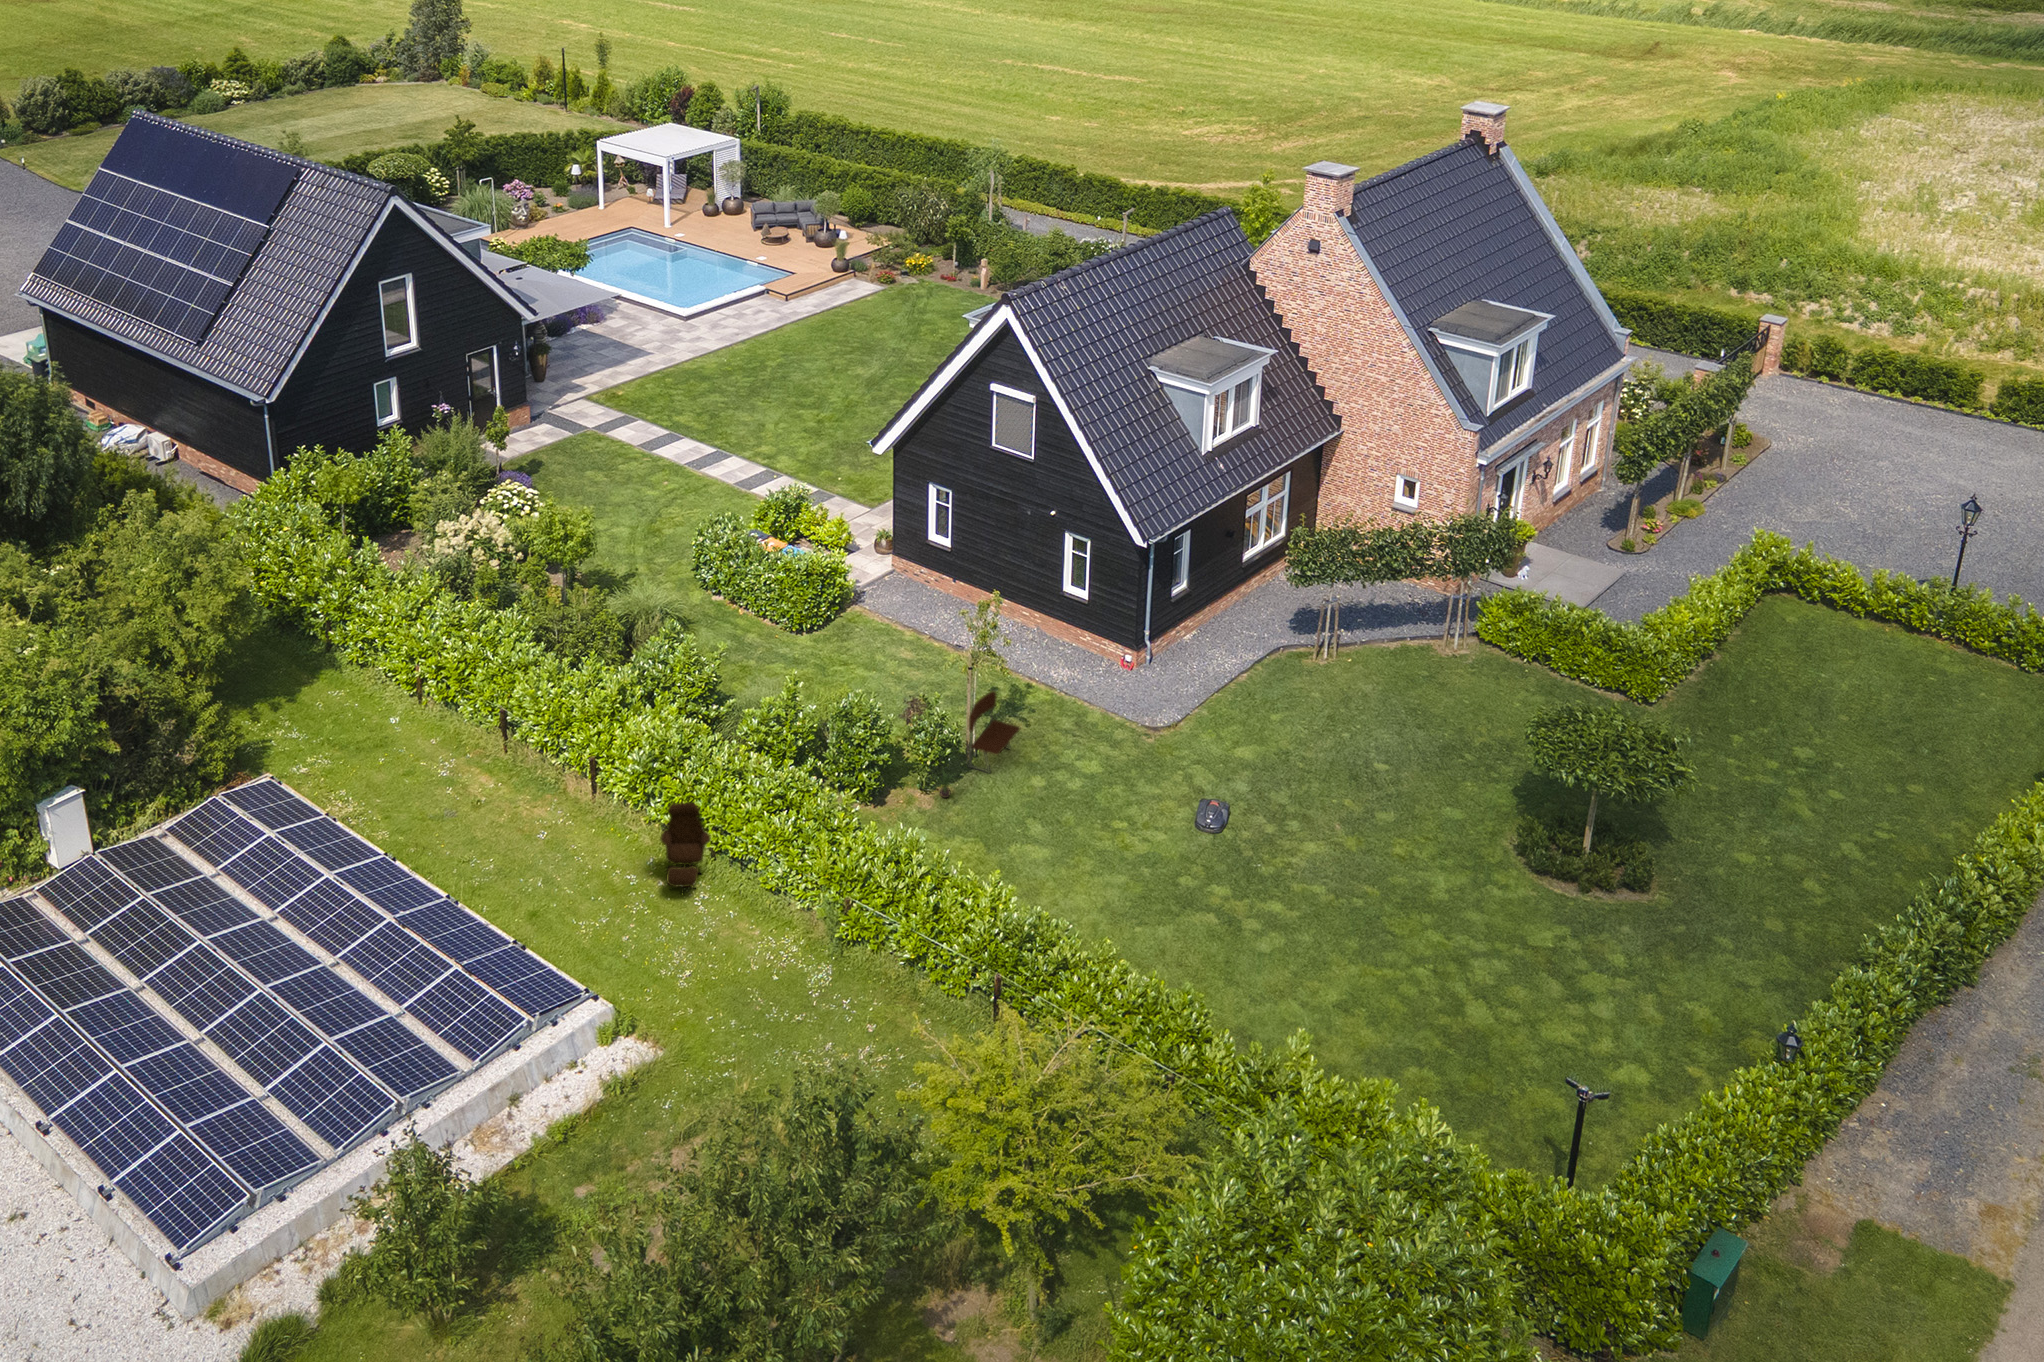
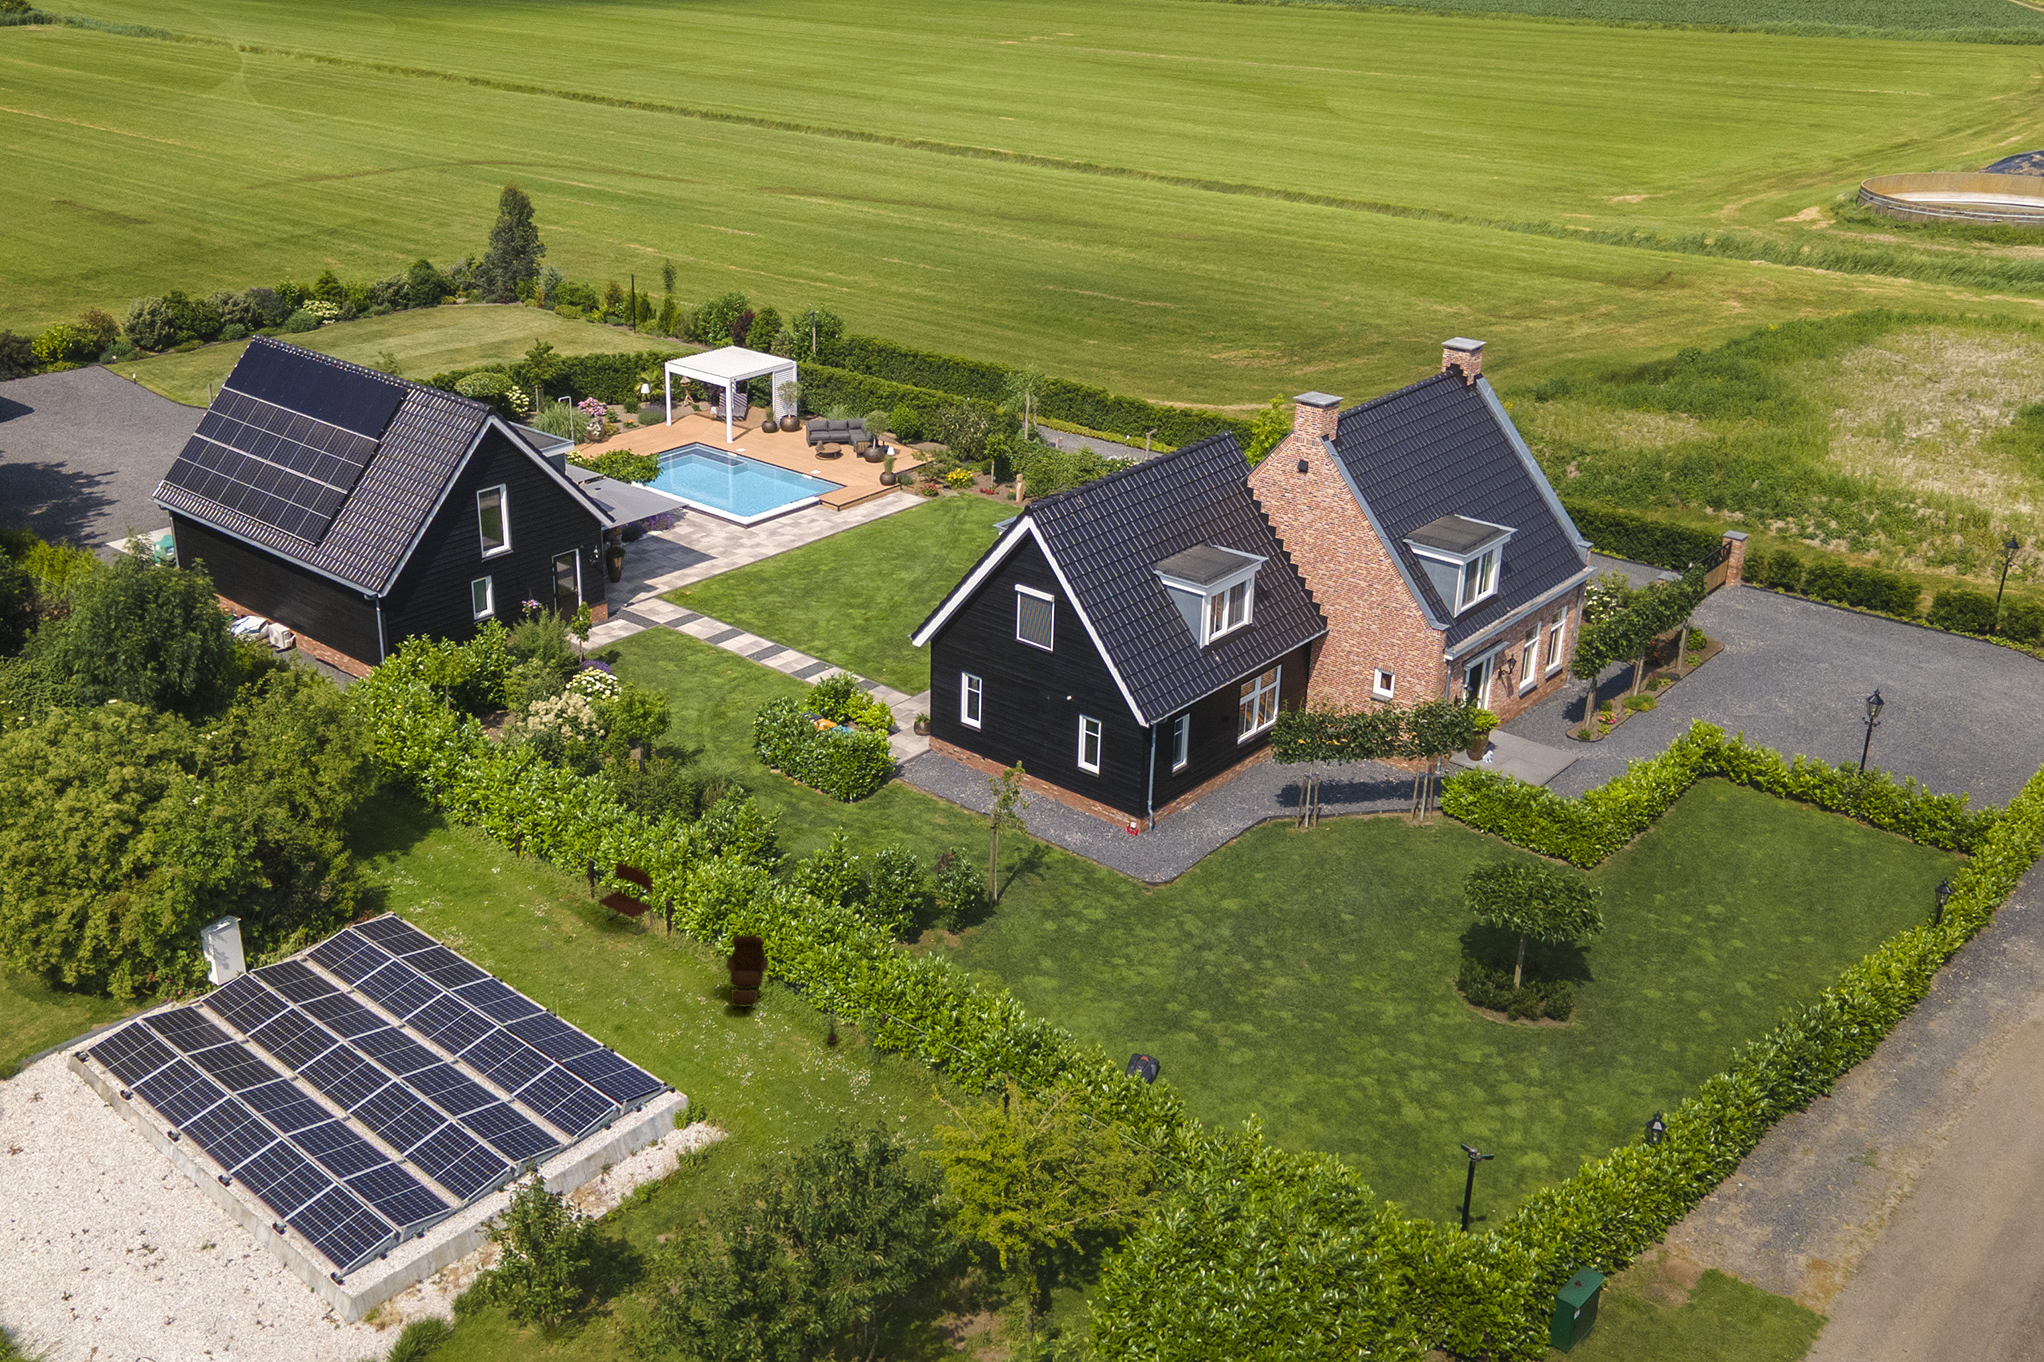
bench: present [968,691,1020,773] -> present [599,863,653,934]
decorative plant: present [935,772,956,798] -> present [825,1015,842,1043]

